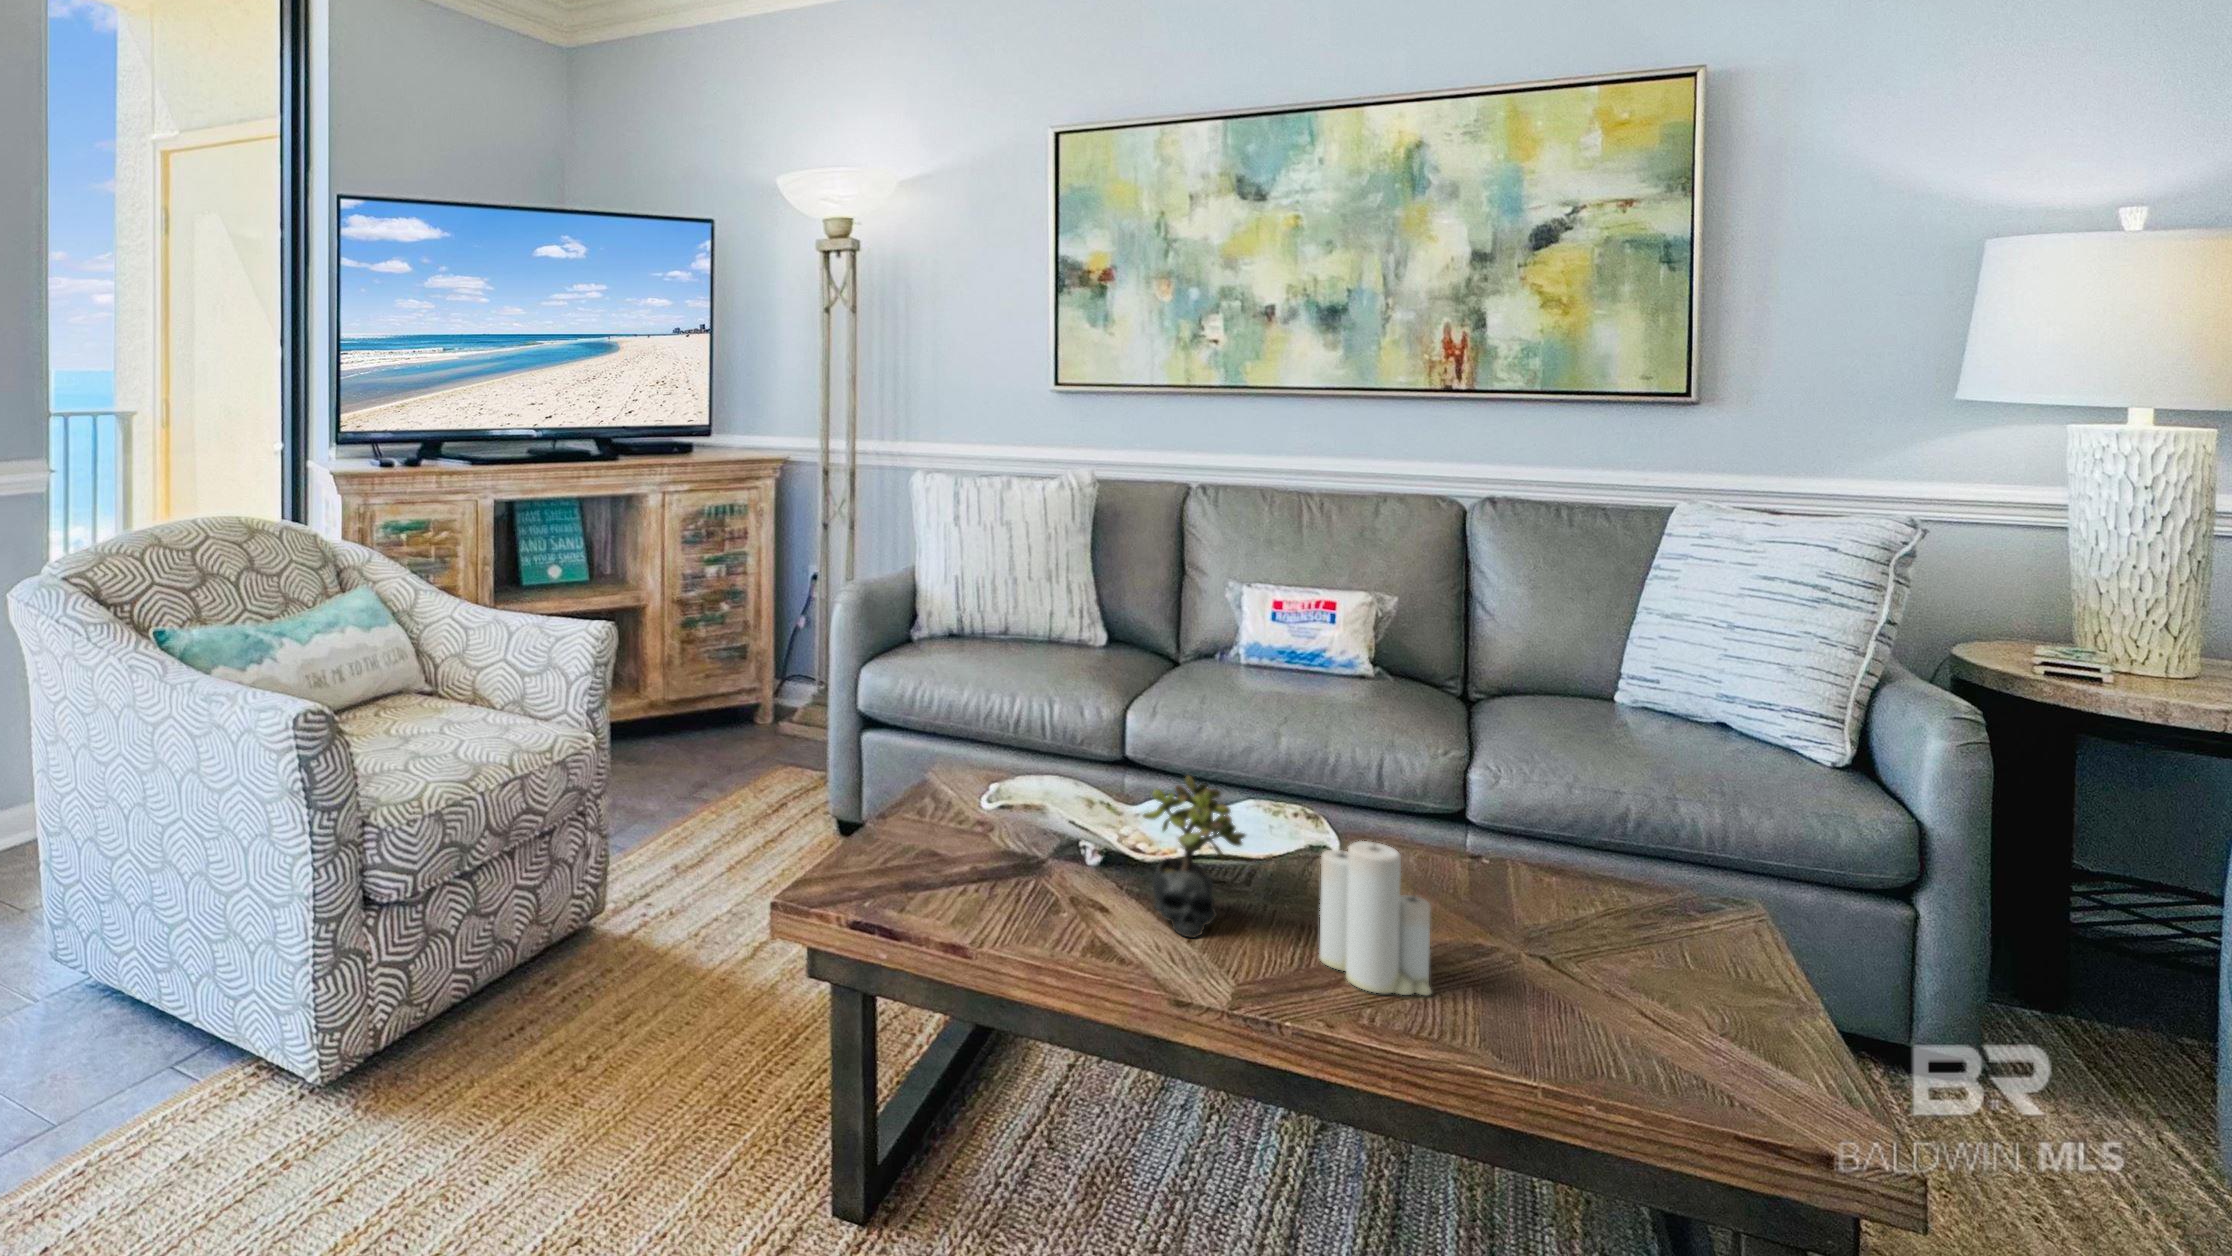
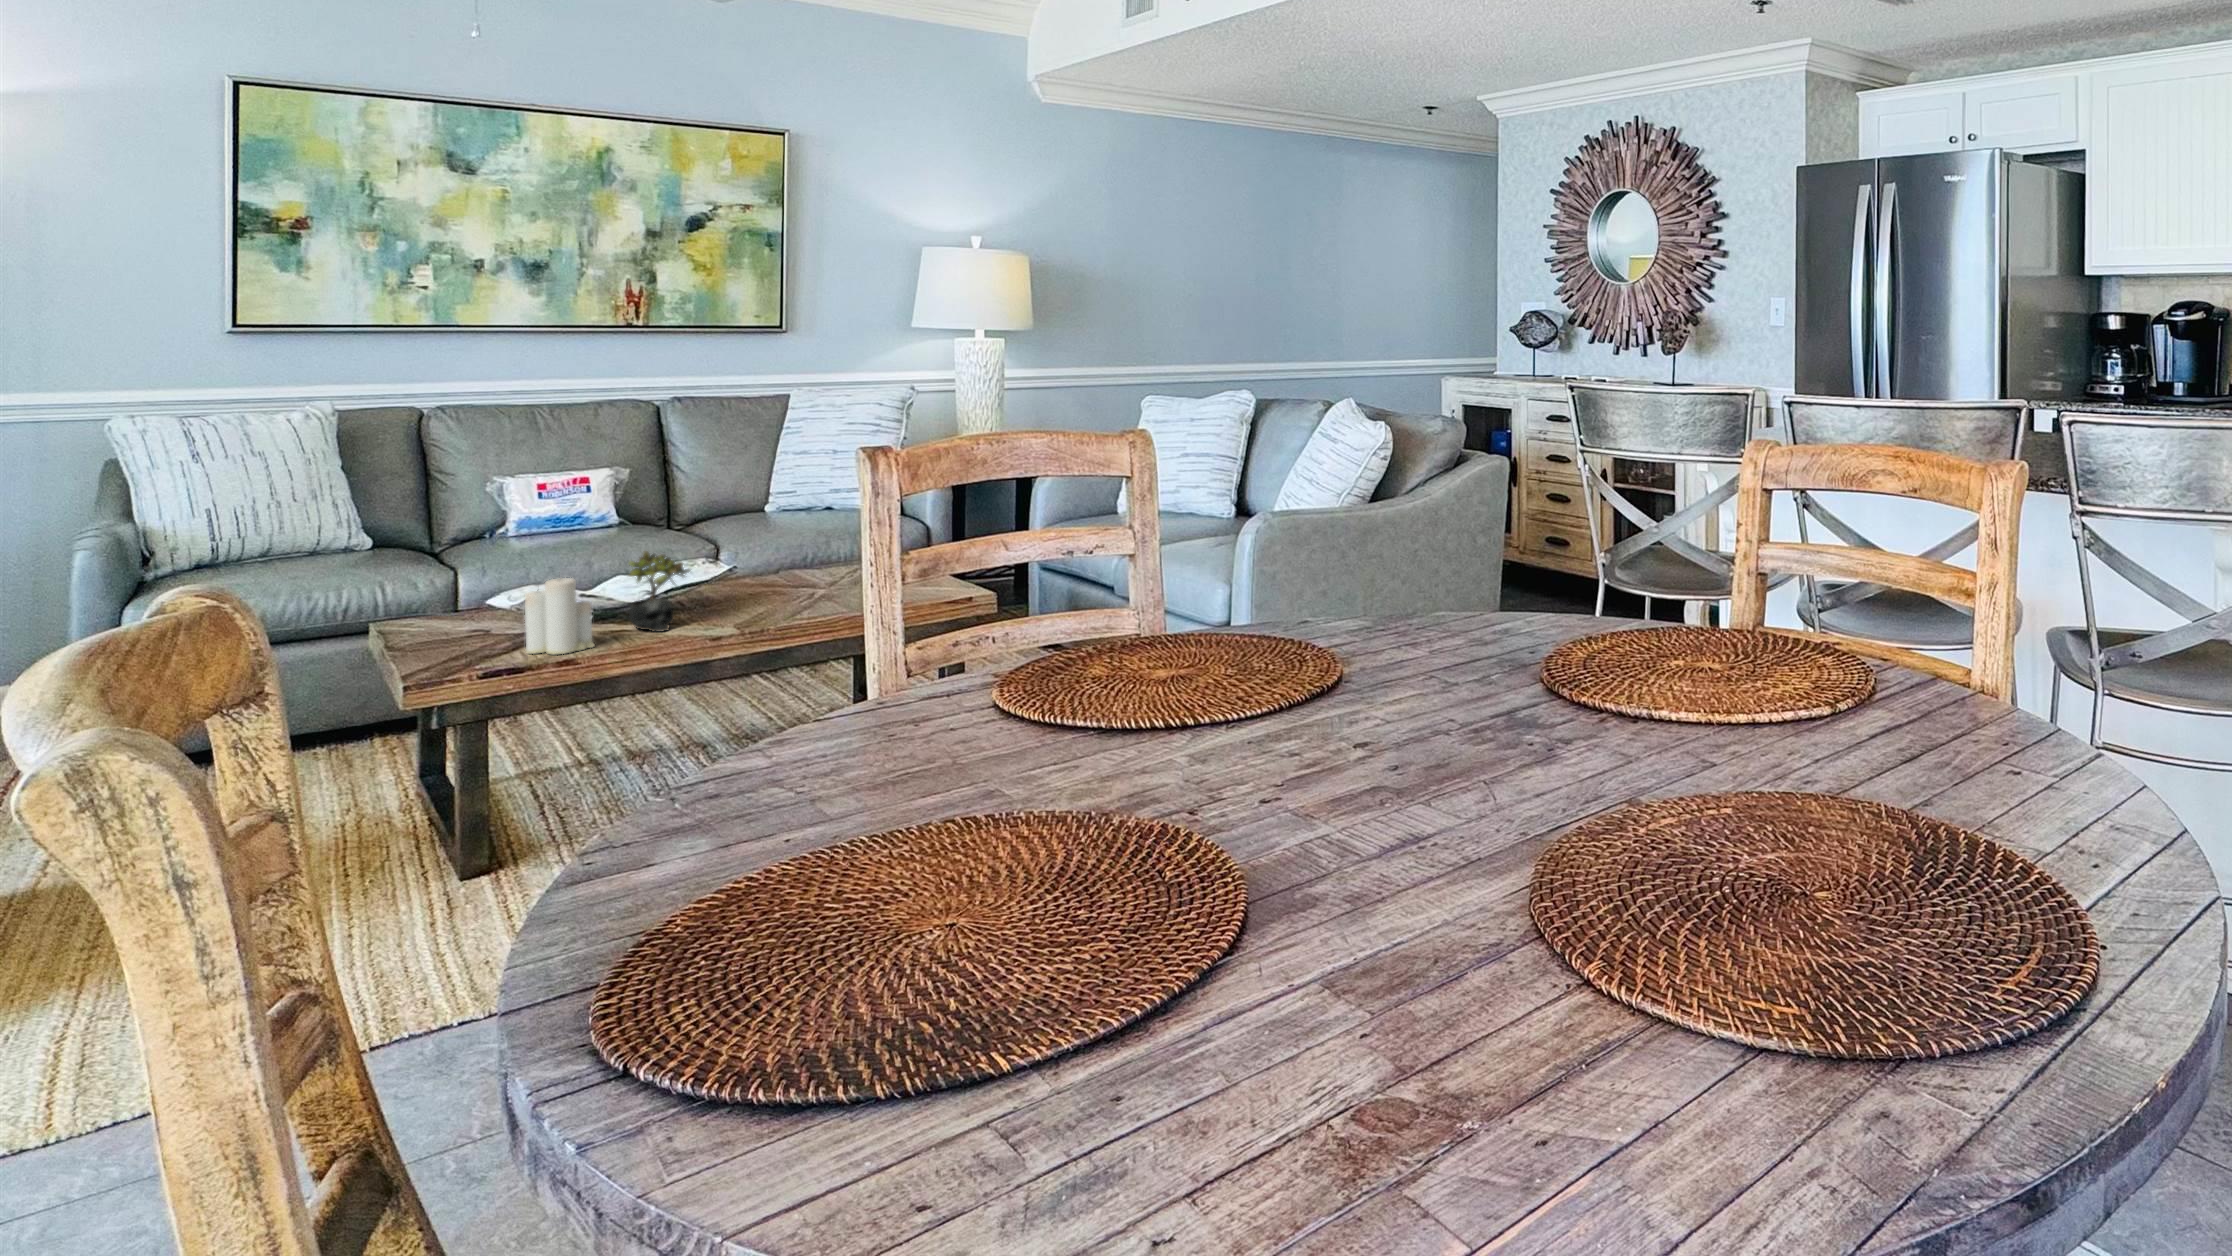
candle: present [1320,841,1432,995] -> present [525,578,594,654]

